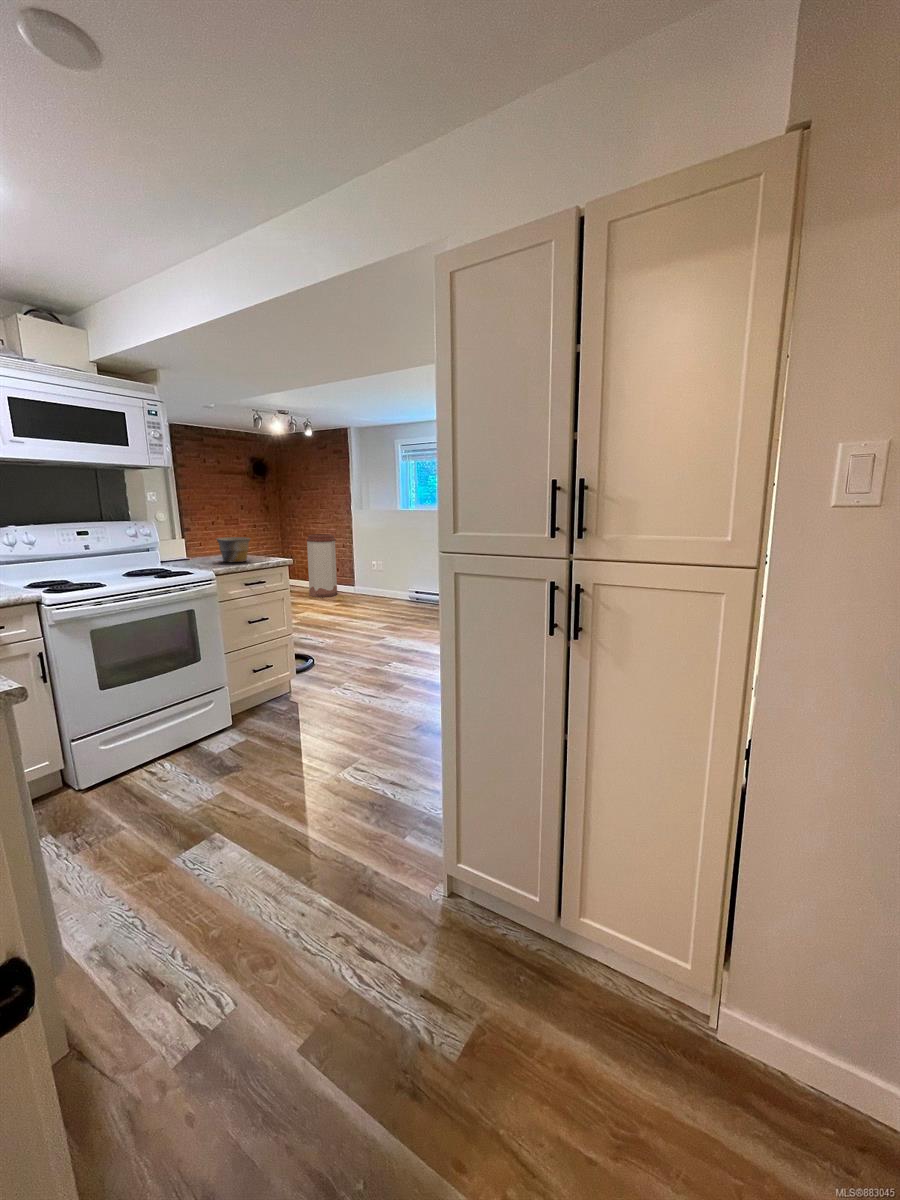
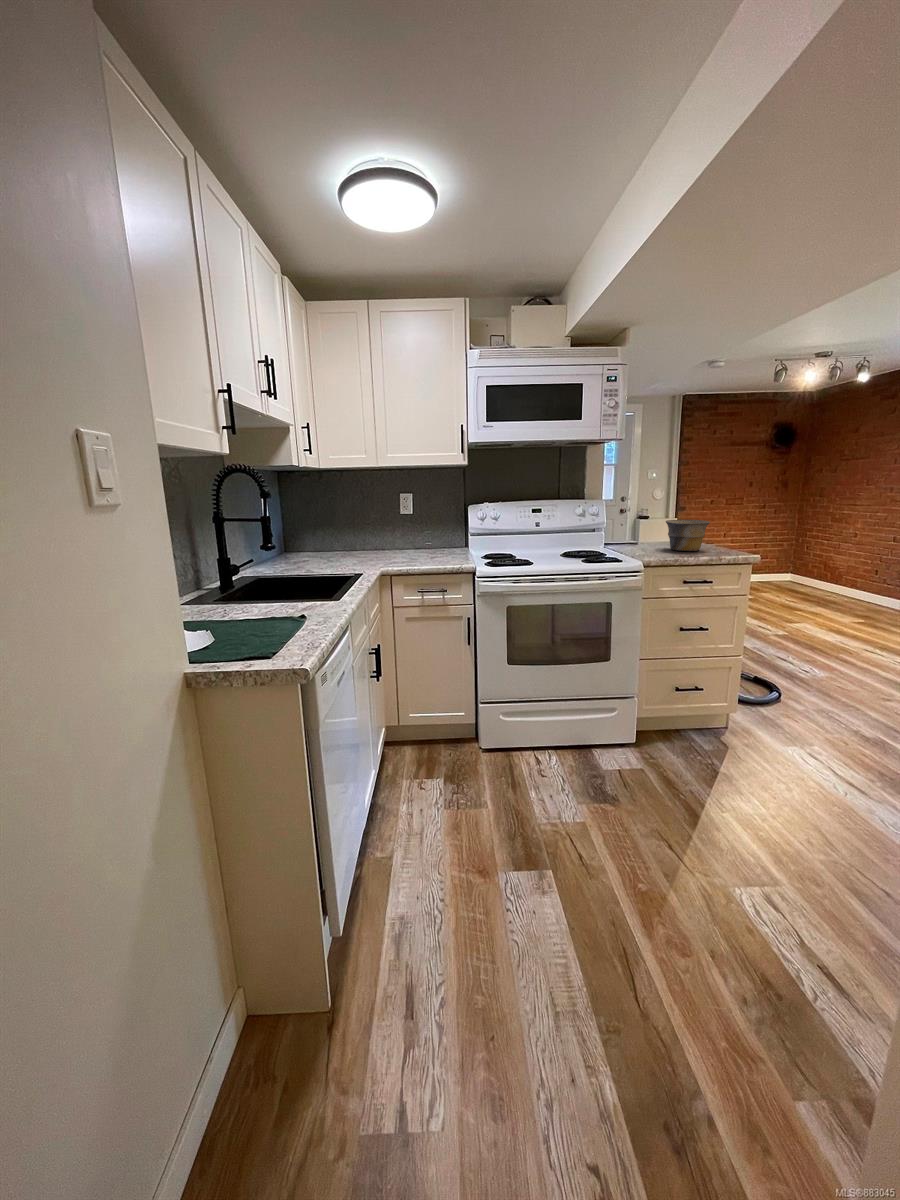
trash can: present [307,534,337,597] -> none [820,519,884,608]

